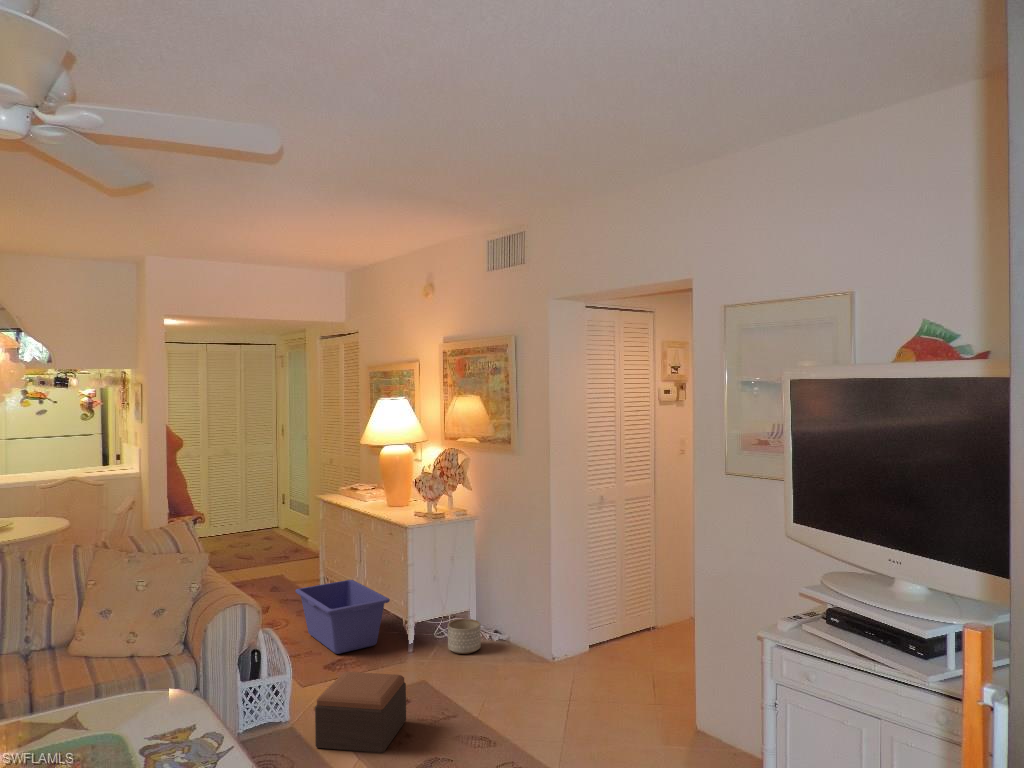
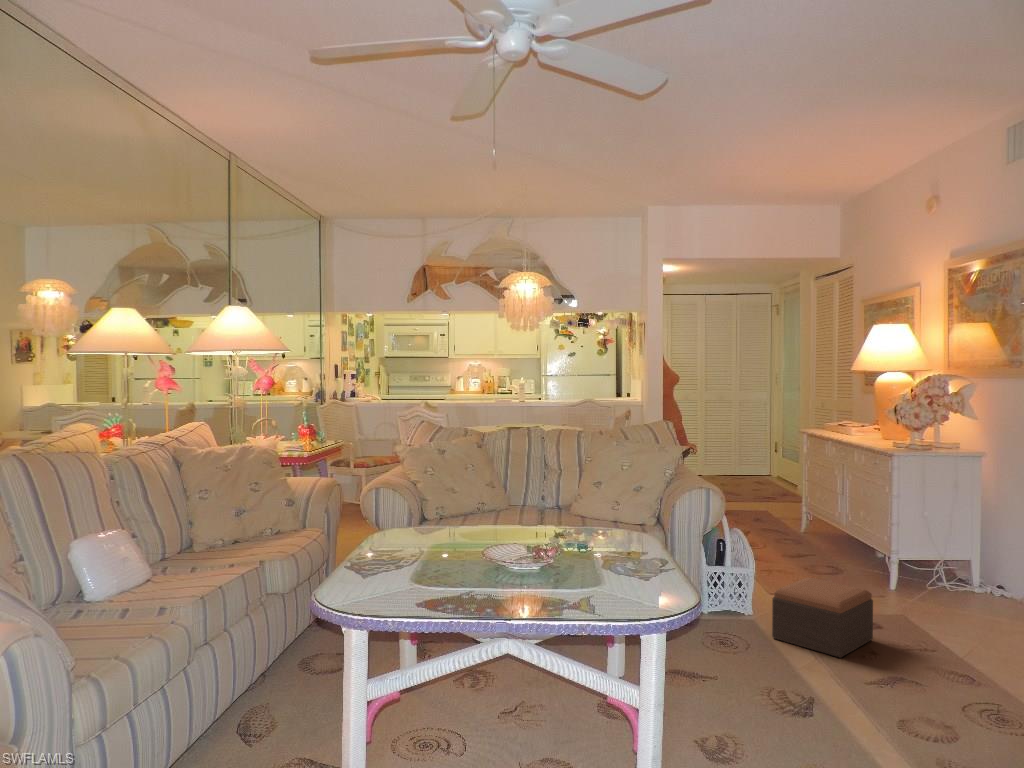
storage bin: present [295,580,390,654] -> none [771,510,870,576]
planter: present [448,619,481,654] -> none [939,565,982,603]

